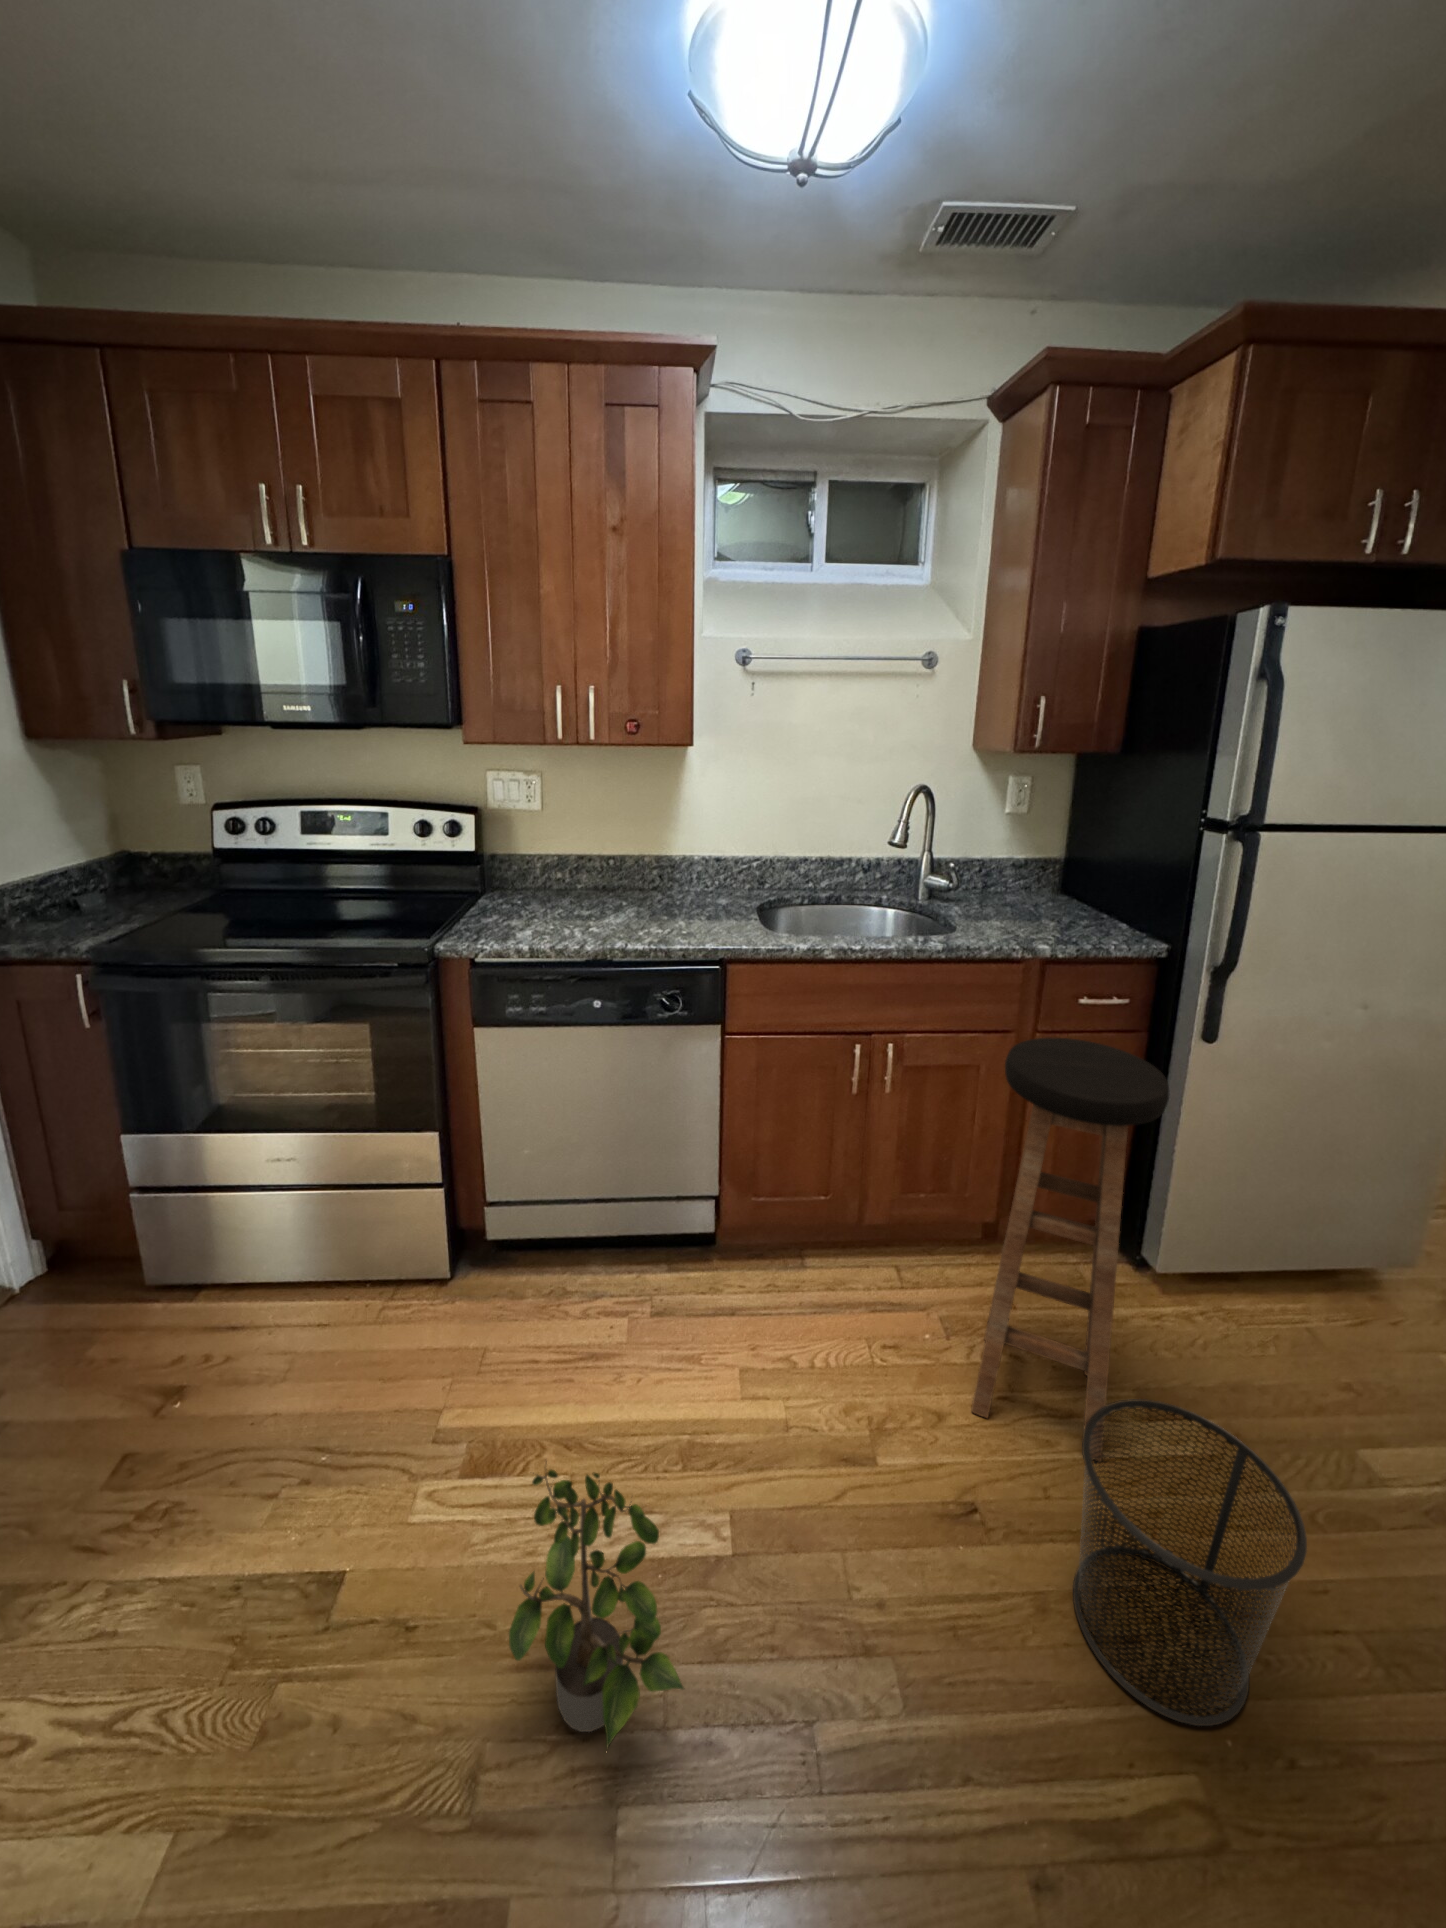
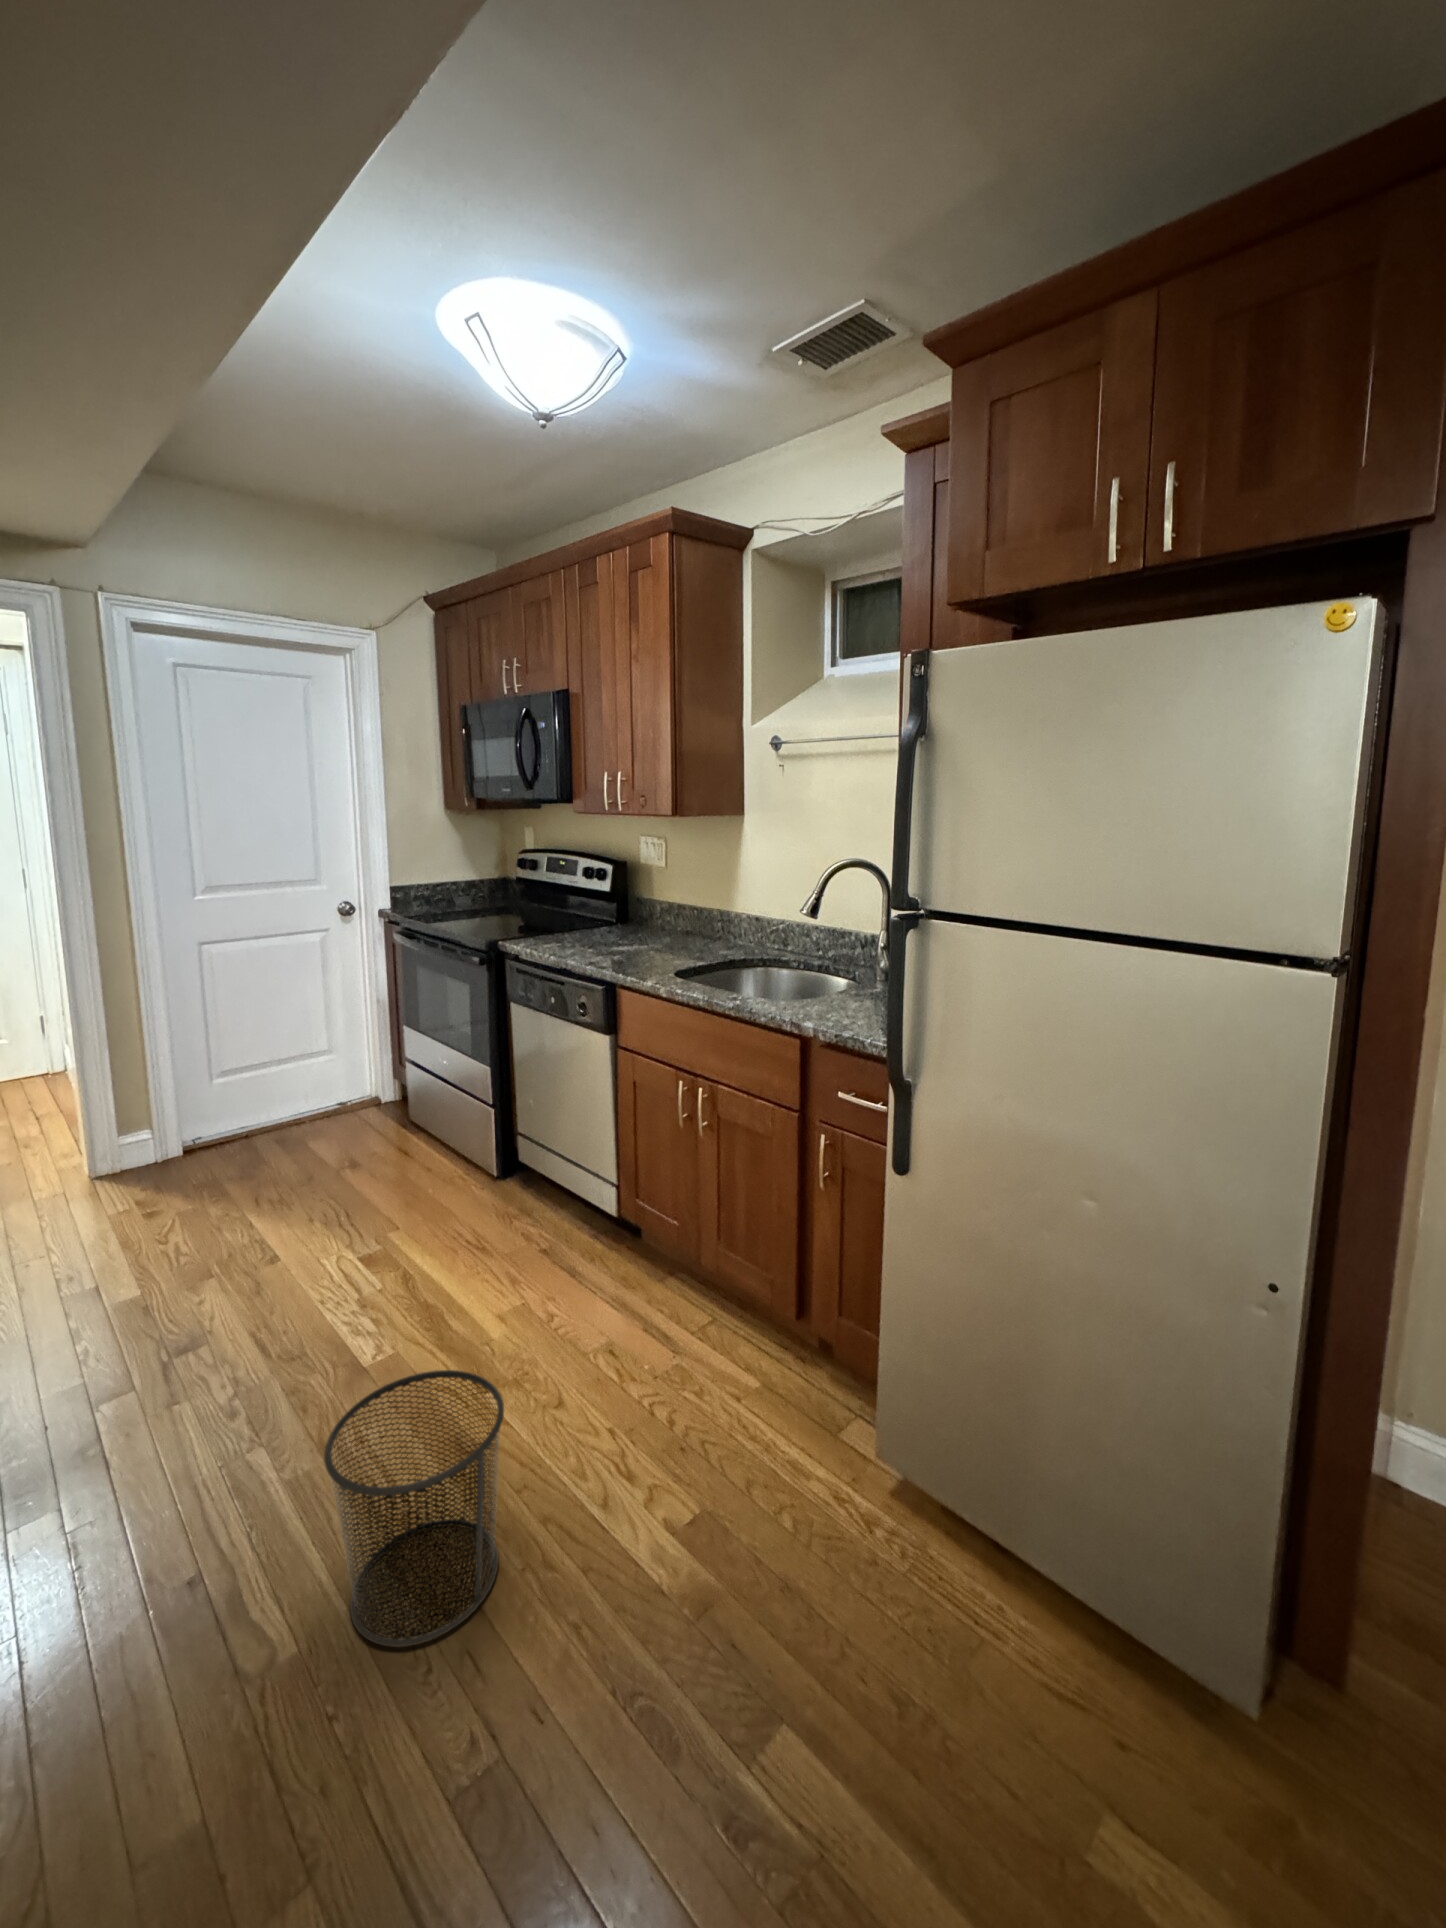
bar stool: present [971,1038,1169,1461] -> none [554,1084,702,1508]
potted plant: present [509,1470,684,1747] -> none [200,1189,284,1365]

